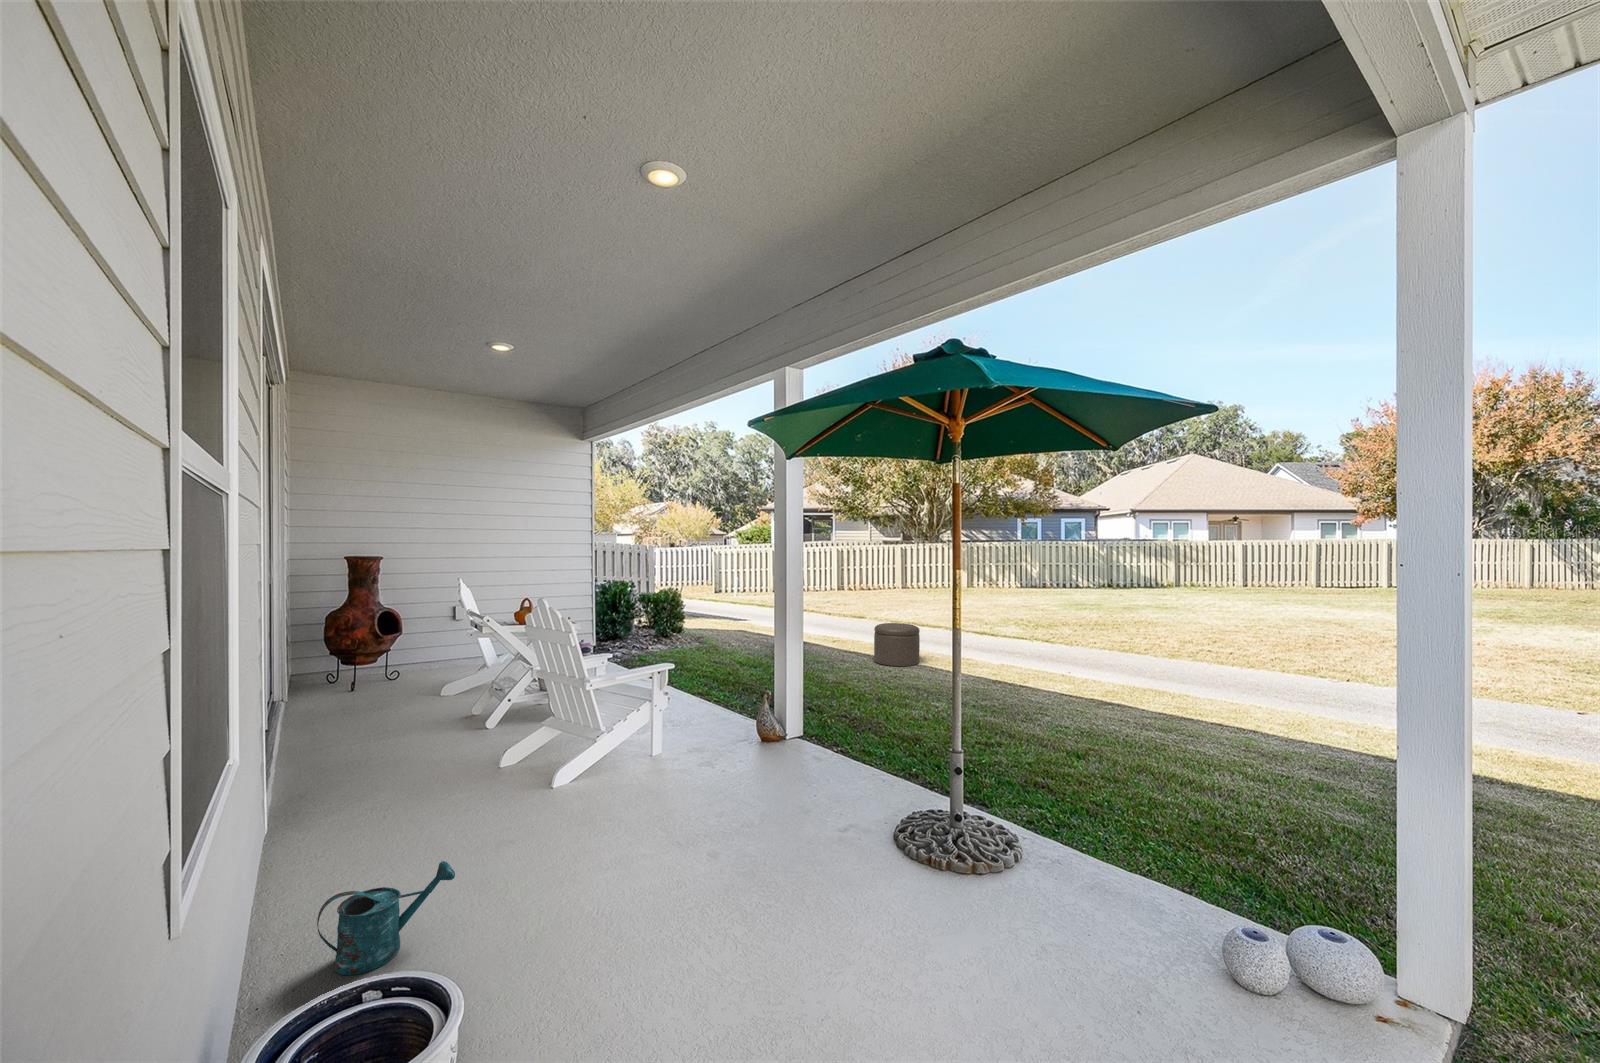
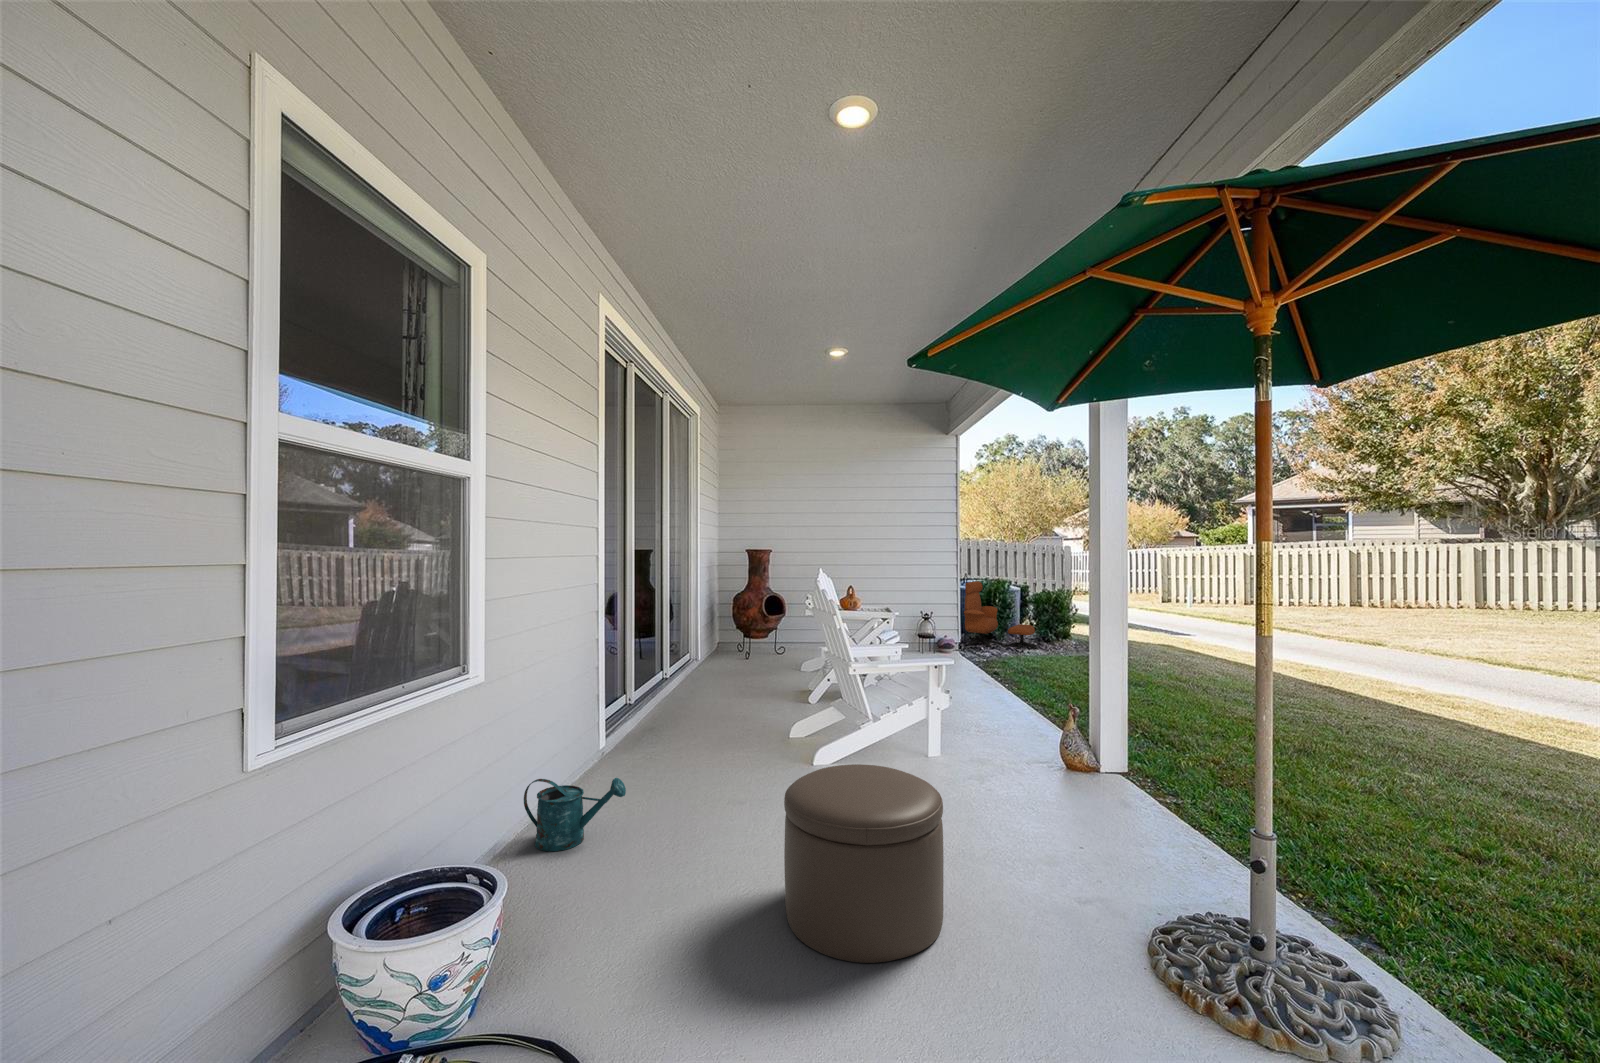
lounge chair: none [591,585,658,646] -> present [964,581,1038,649]
ottoman: present [874,623,920,666] -> present [784,764,944,963]

